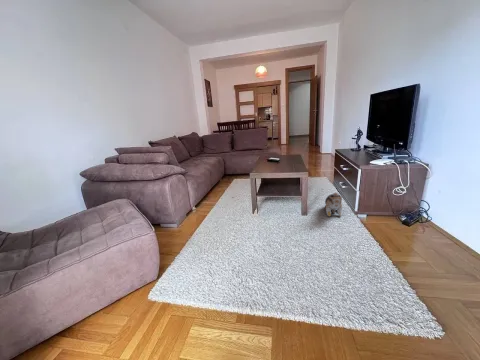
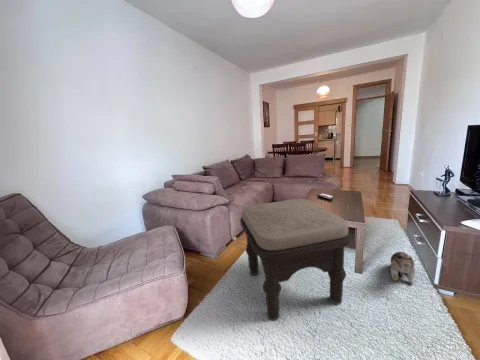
ottoman: none [201,160,298,262] -> present [240,199,351,321]

